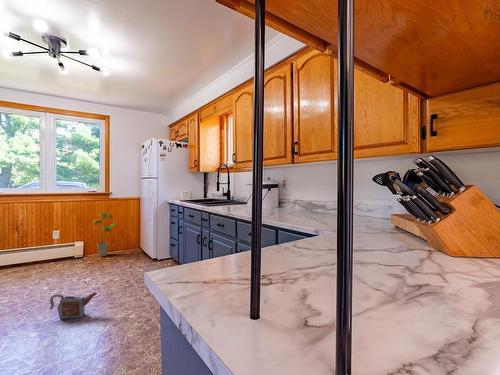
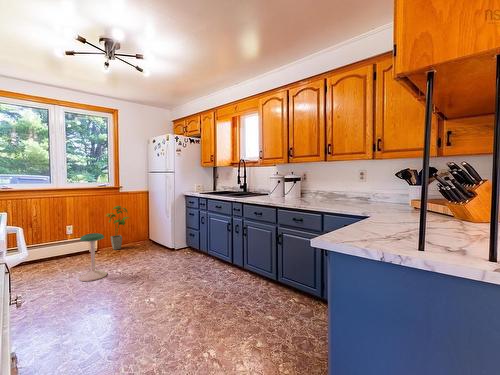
stool: none [40,240,71,290] -> present [79,233,107,281]
watering can: present [50,293,97,319] -> none [115,277,156,302]

